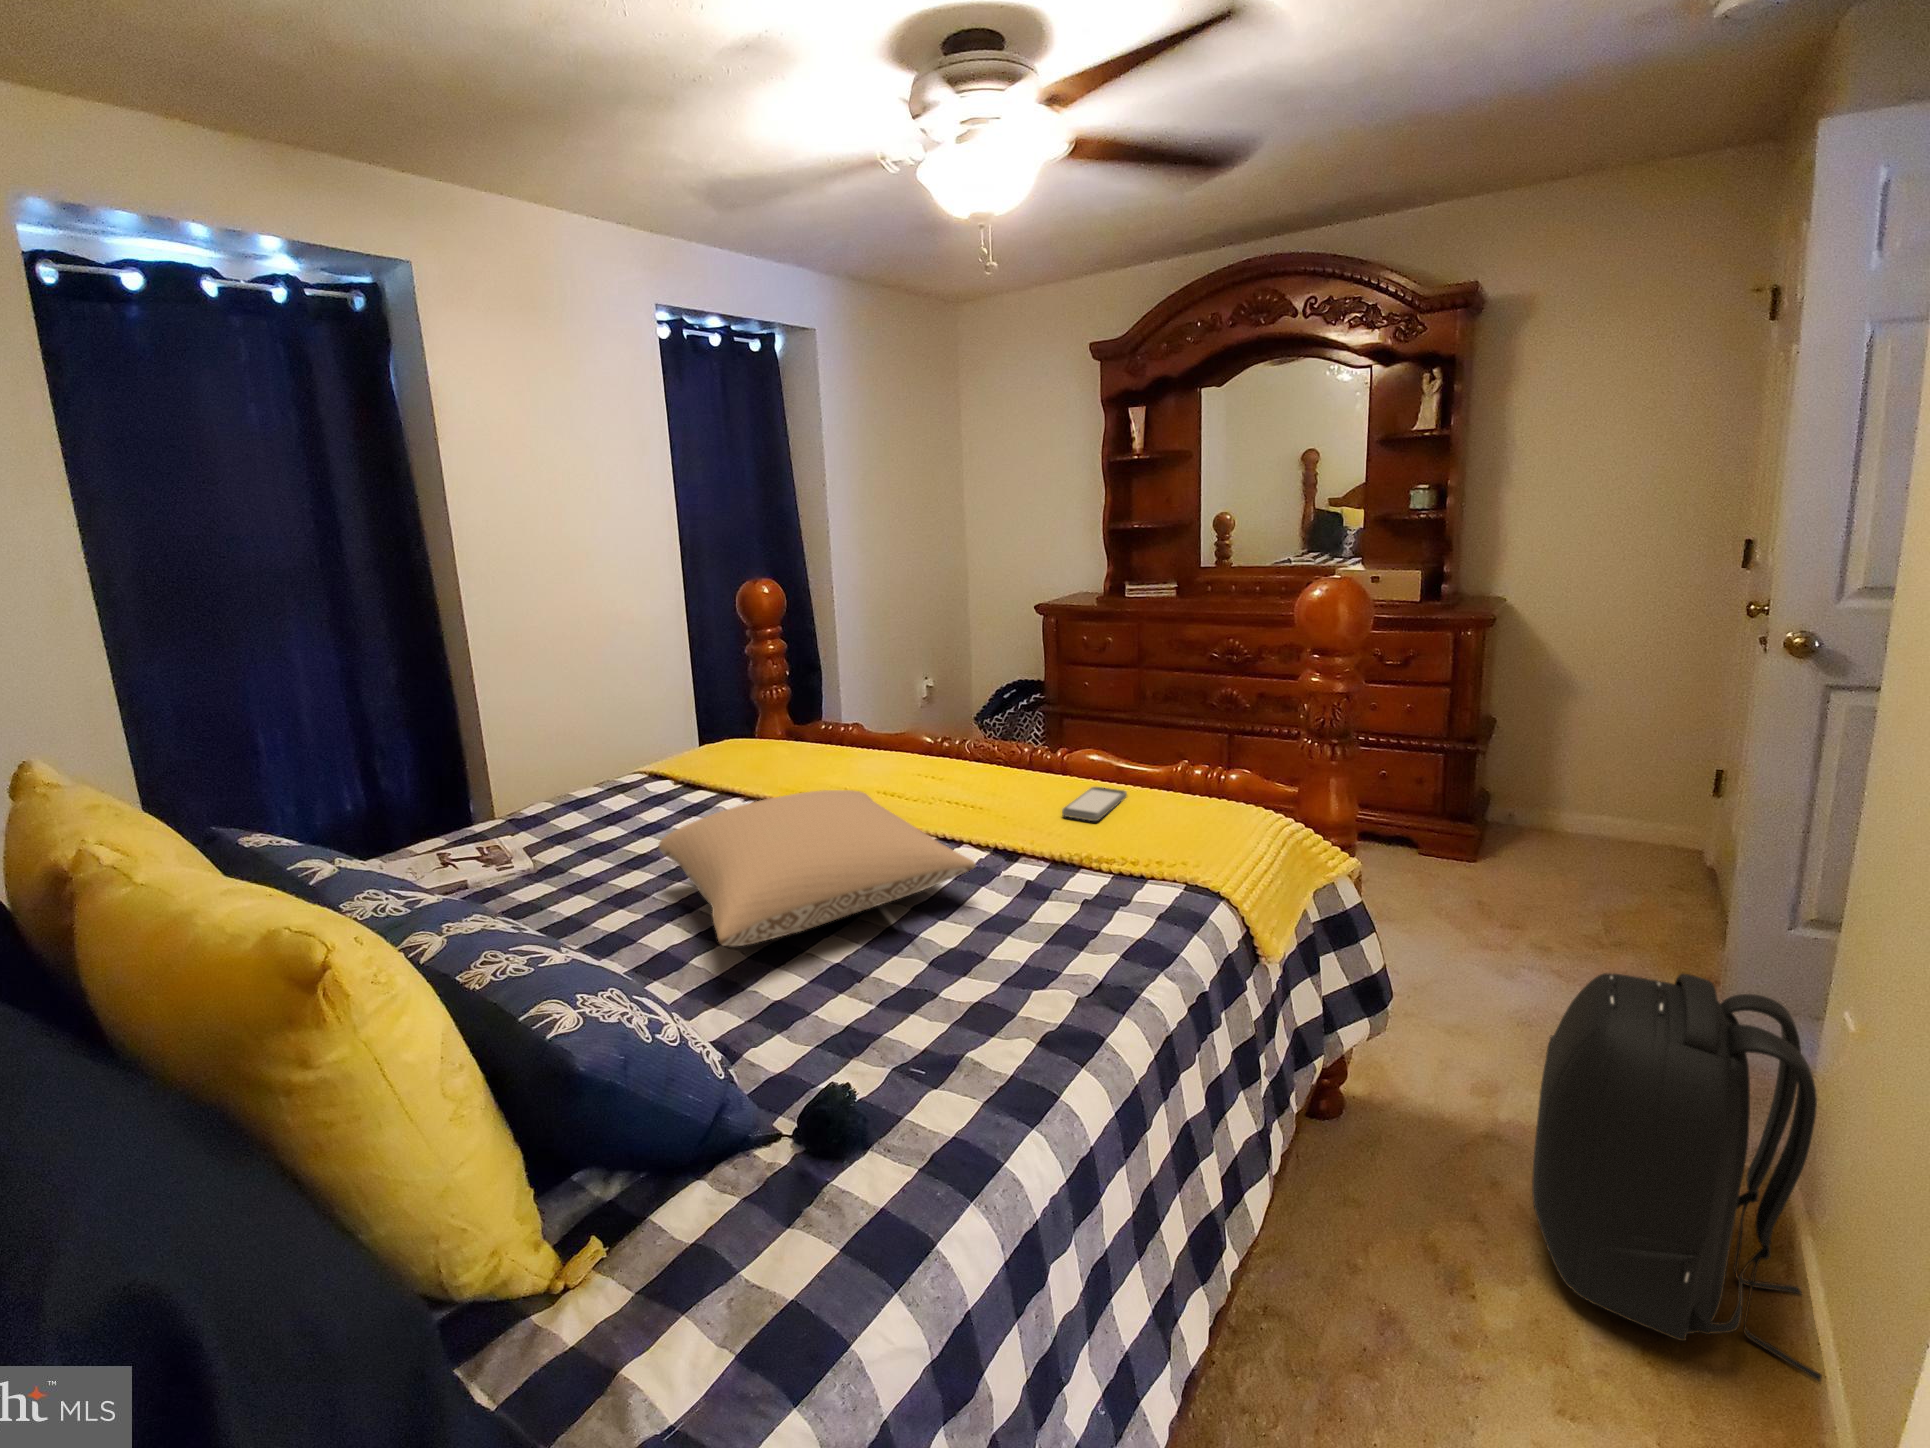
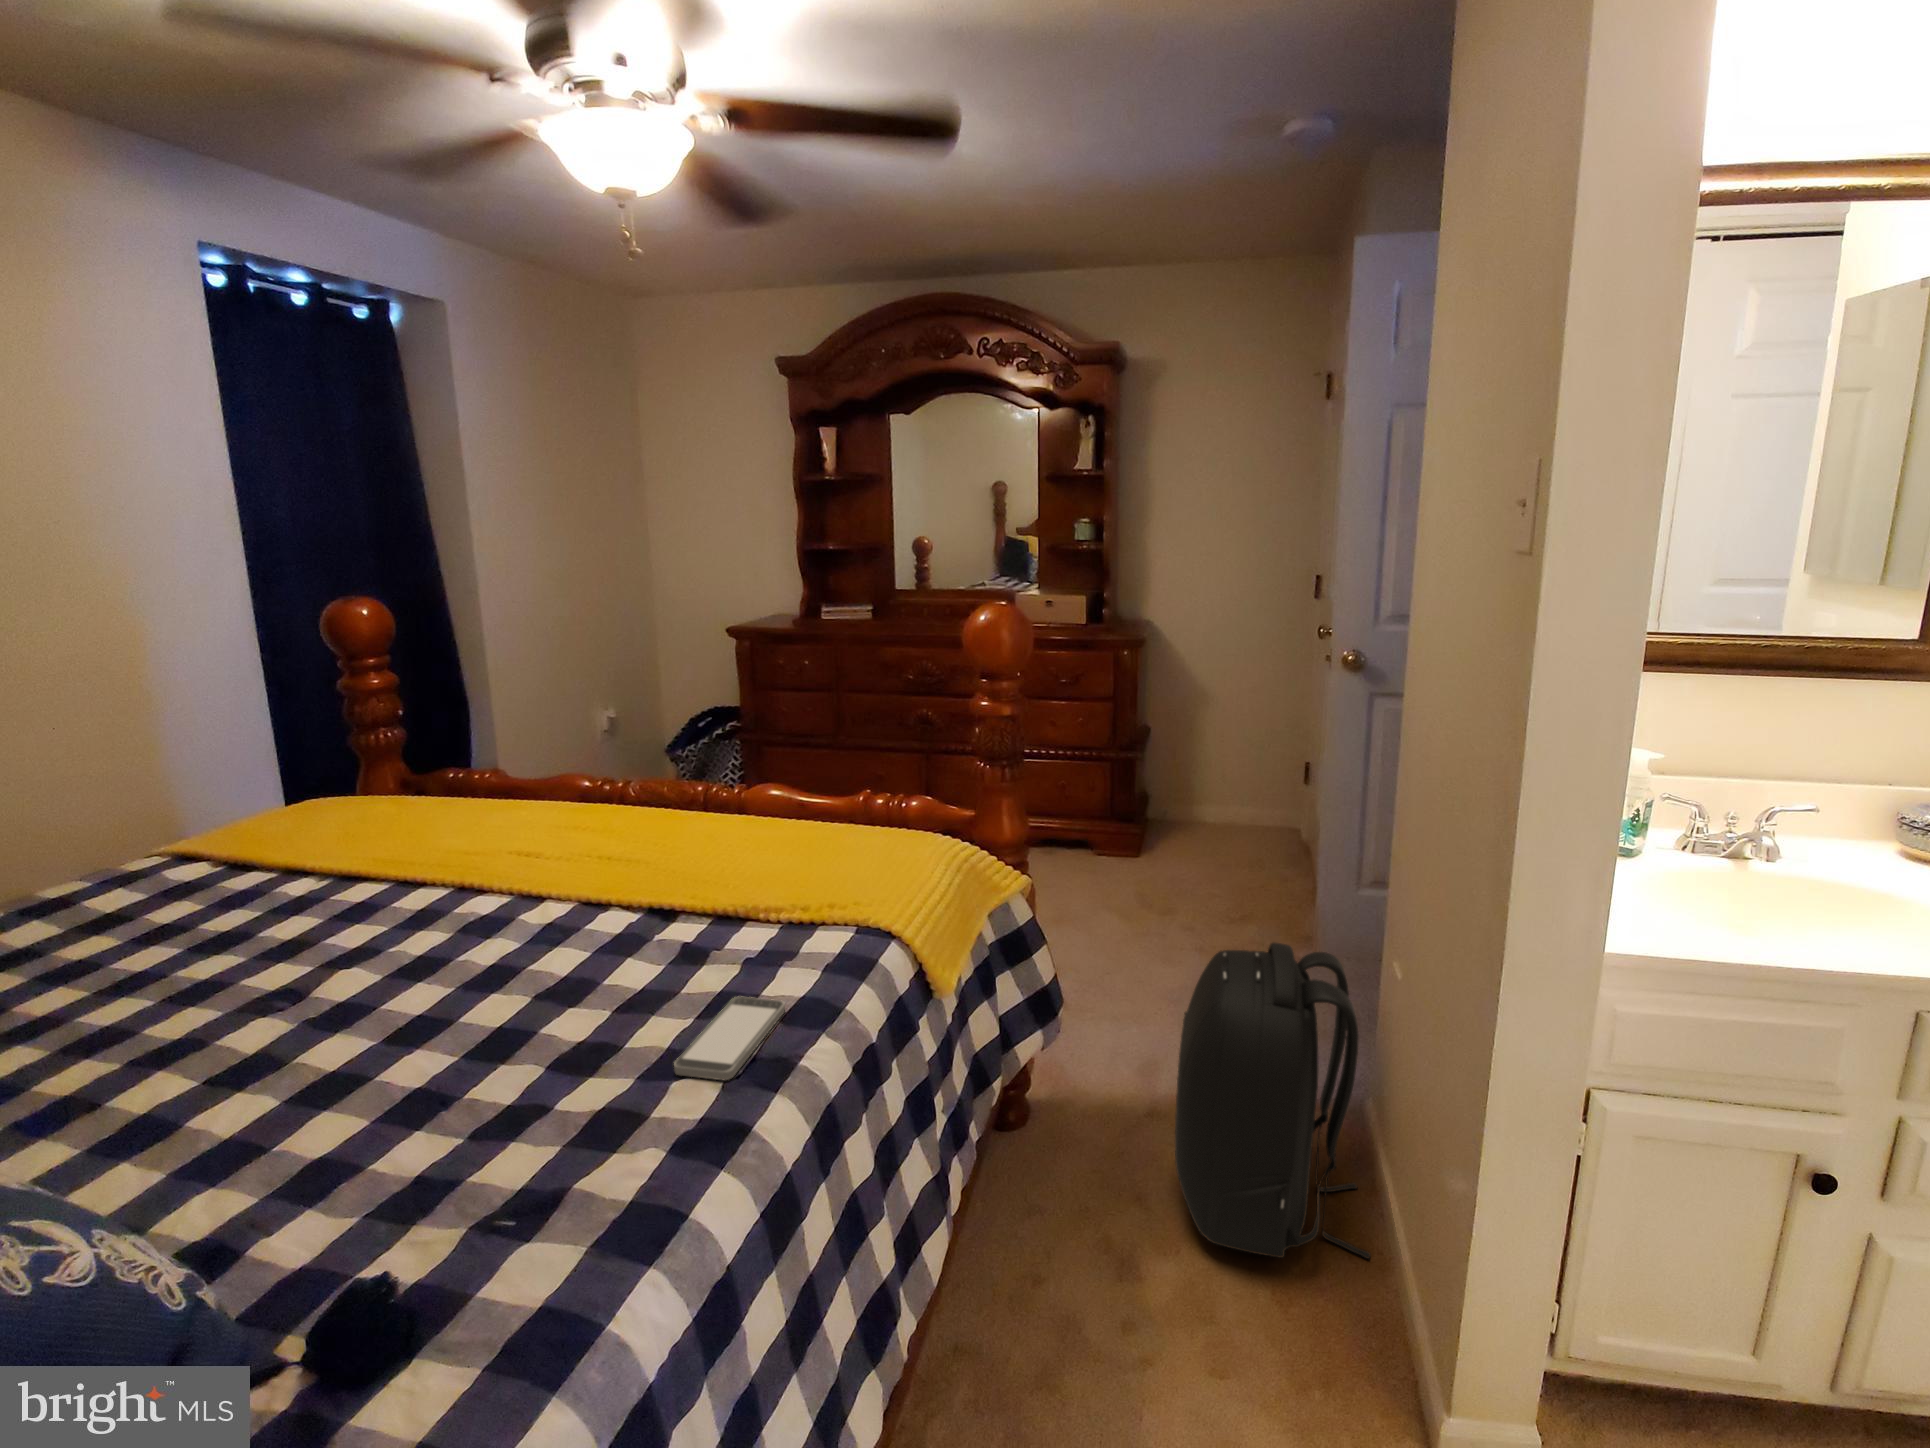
smartphone: present [1062,787,1127,821] -> present [674,997,785,1080]
pillow: present [659,790,976,946] -> none [128,860,612,1109]

